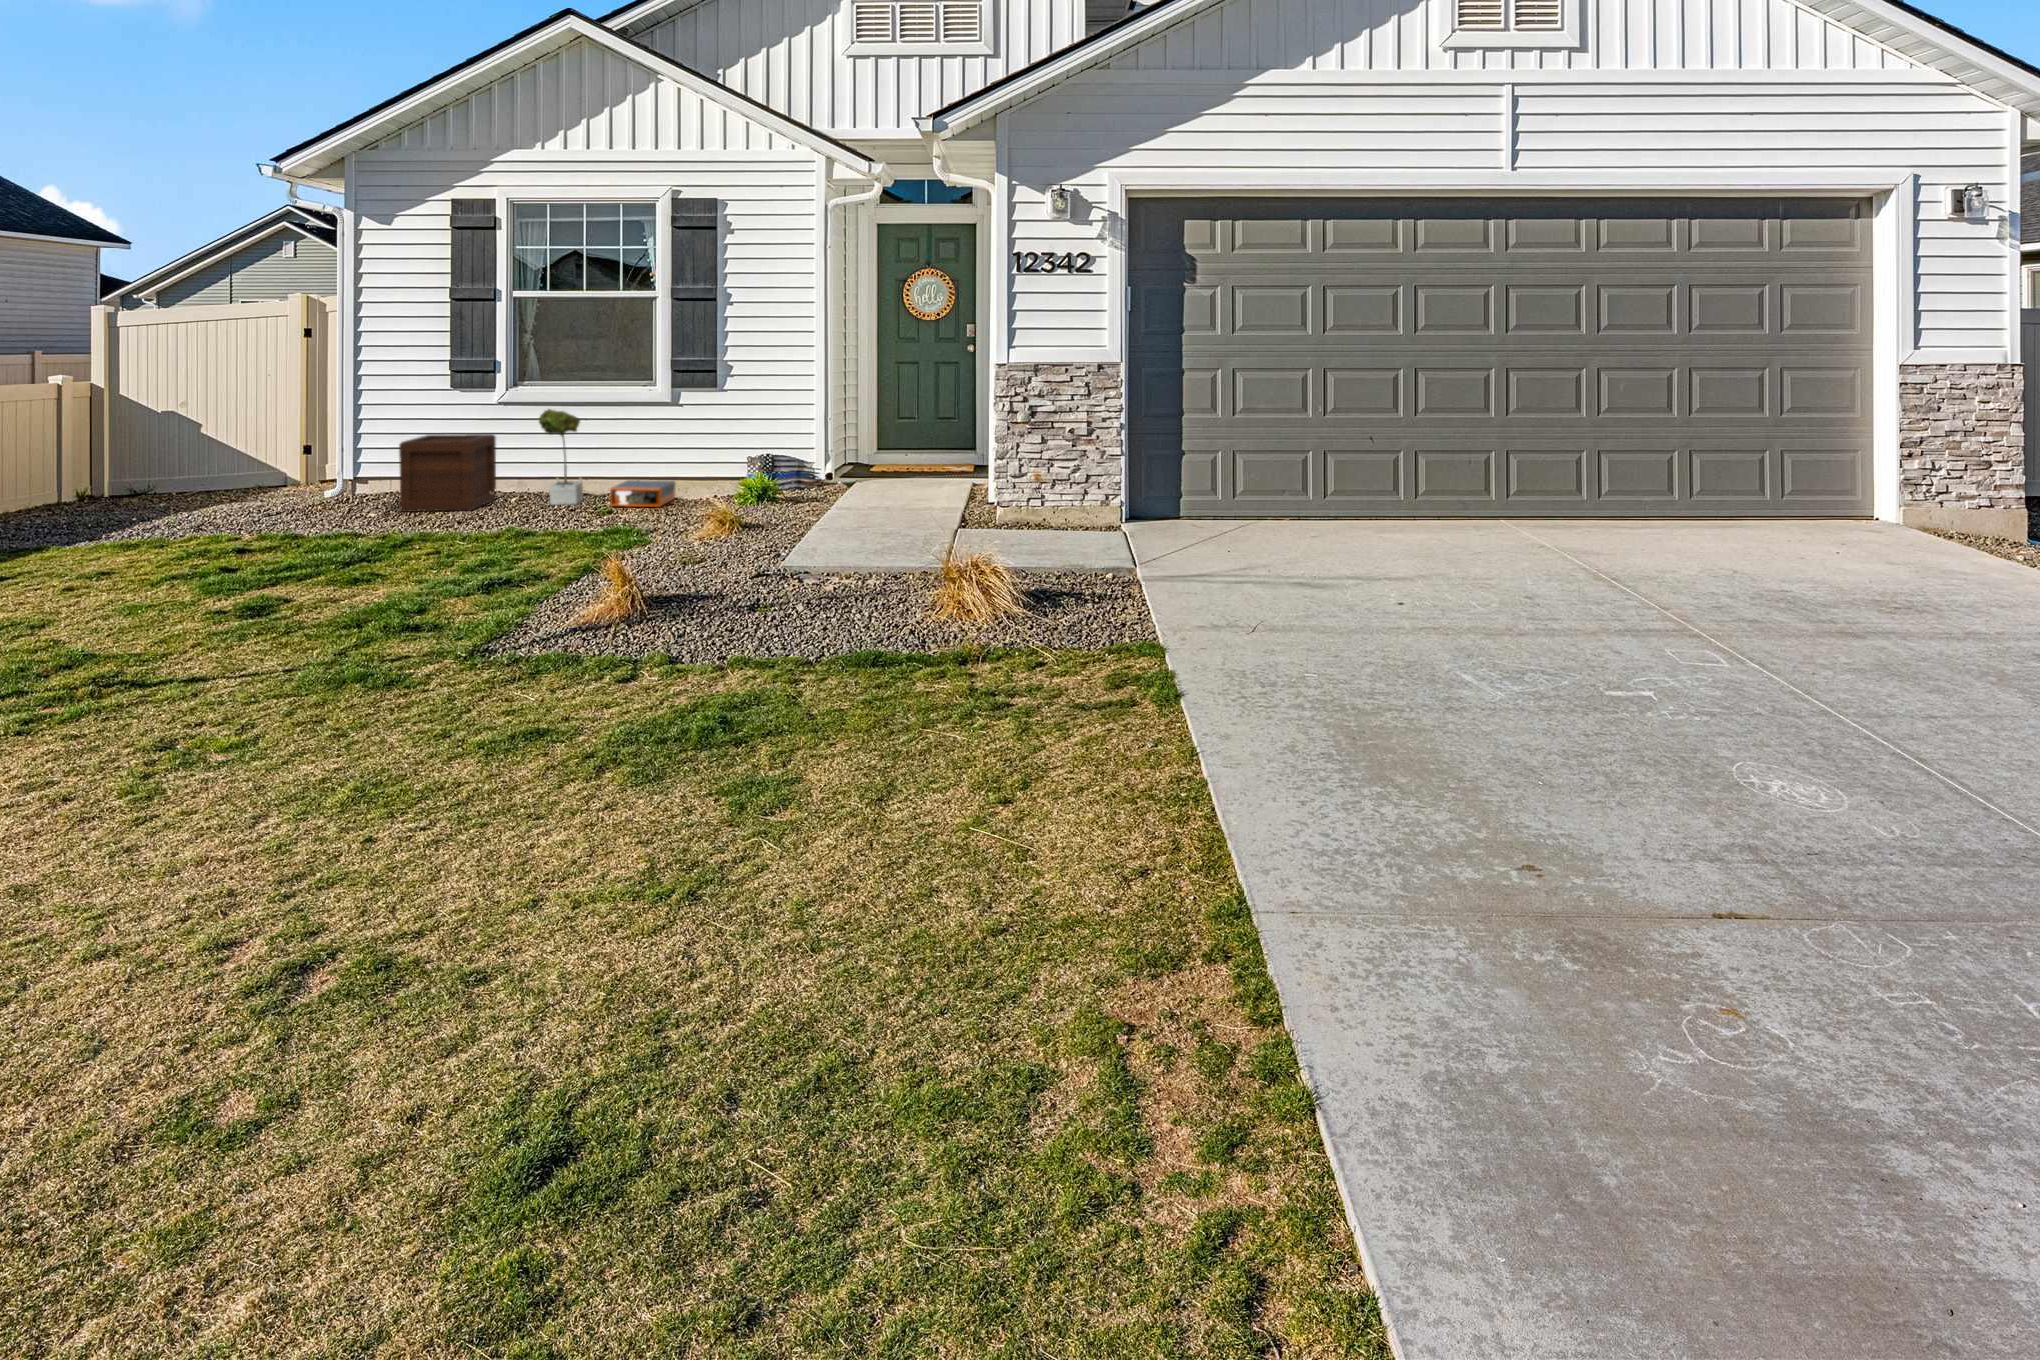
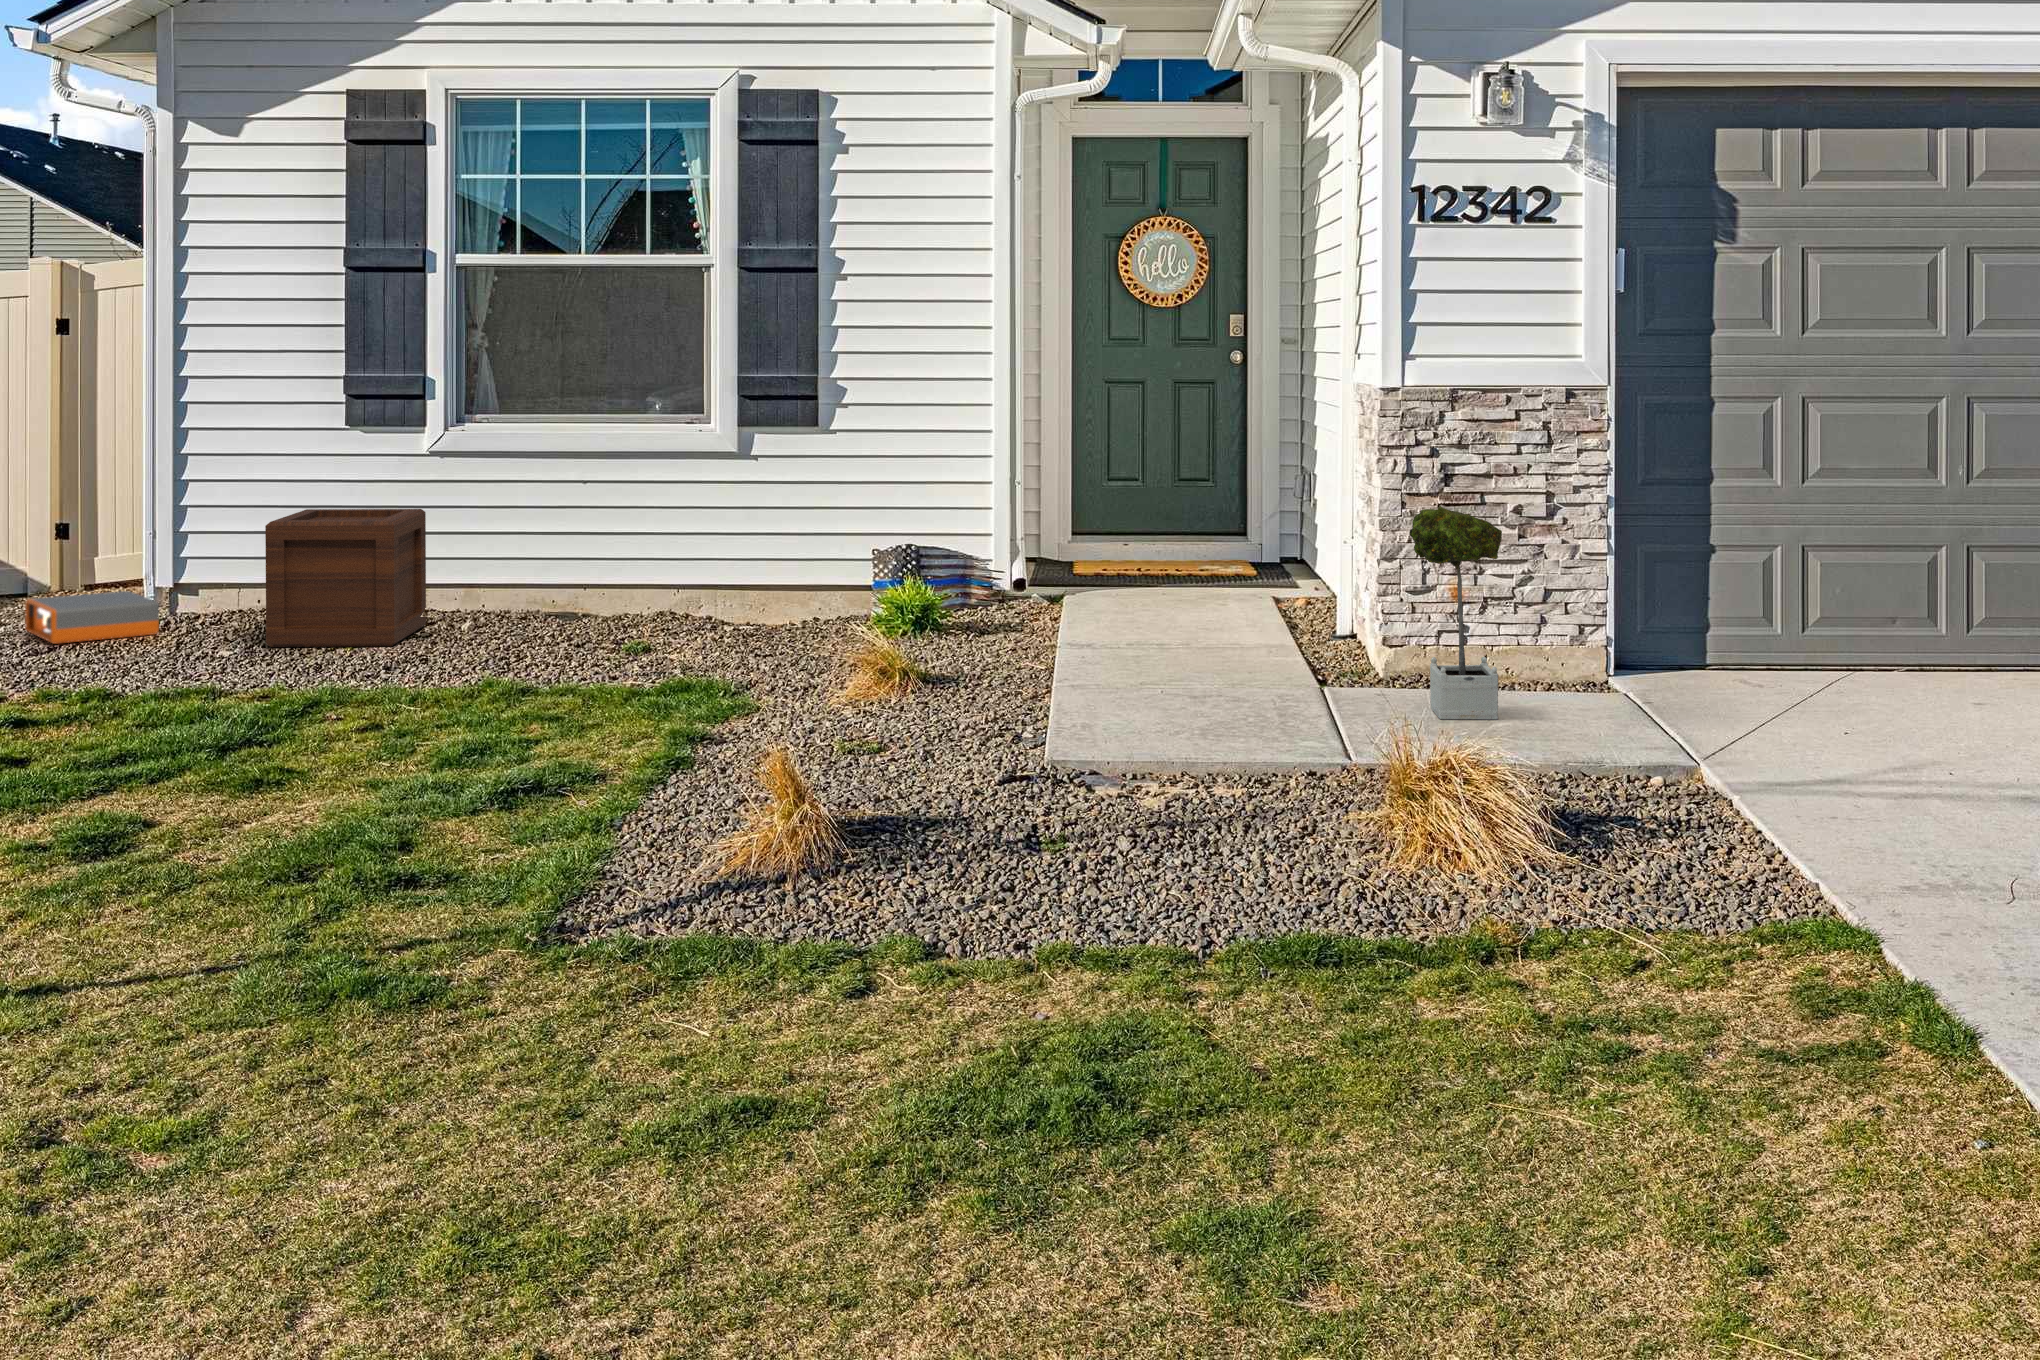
potted tree: present [539,409,583,505] -> present [1410,506,1502,719]
storage box: present [610,480,675,507] -> present [25,591,159,644]

